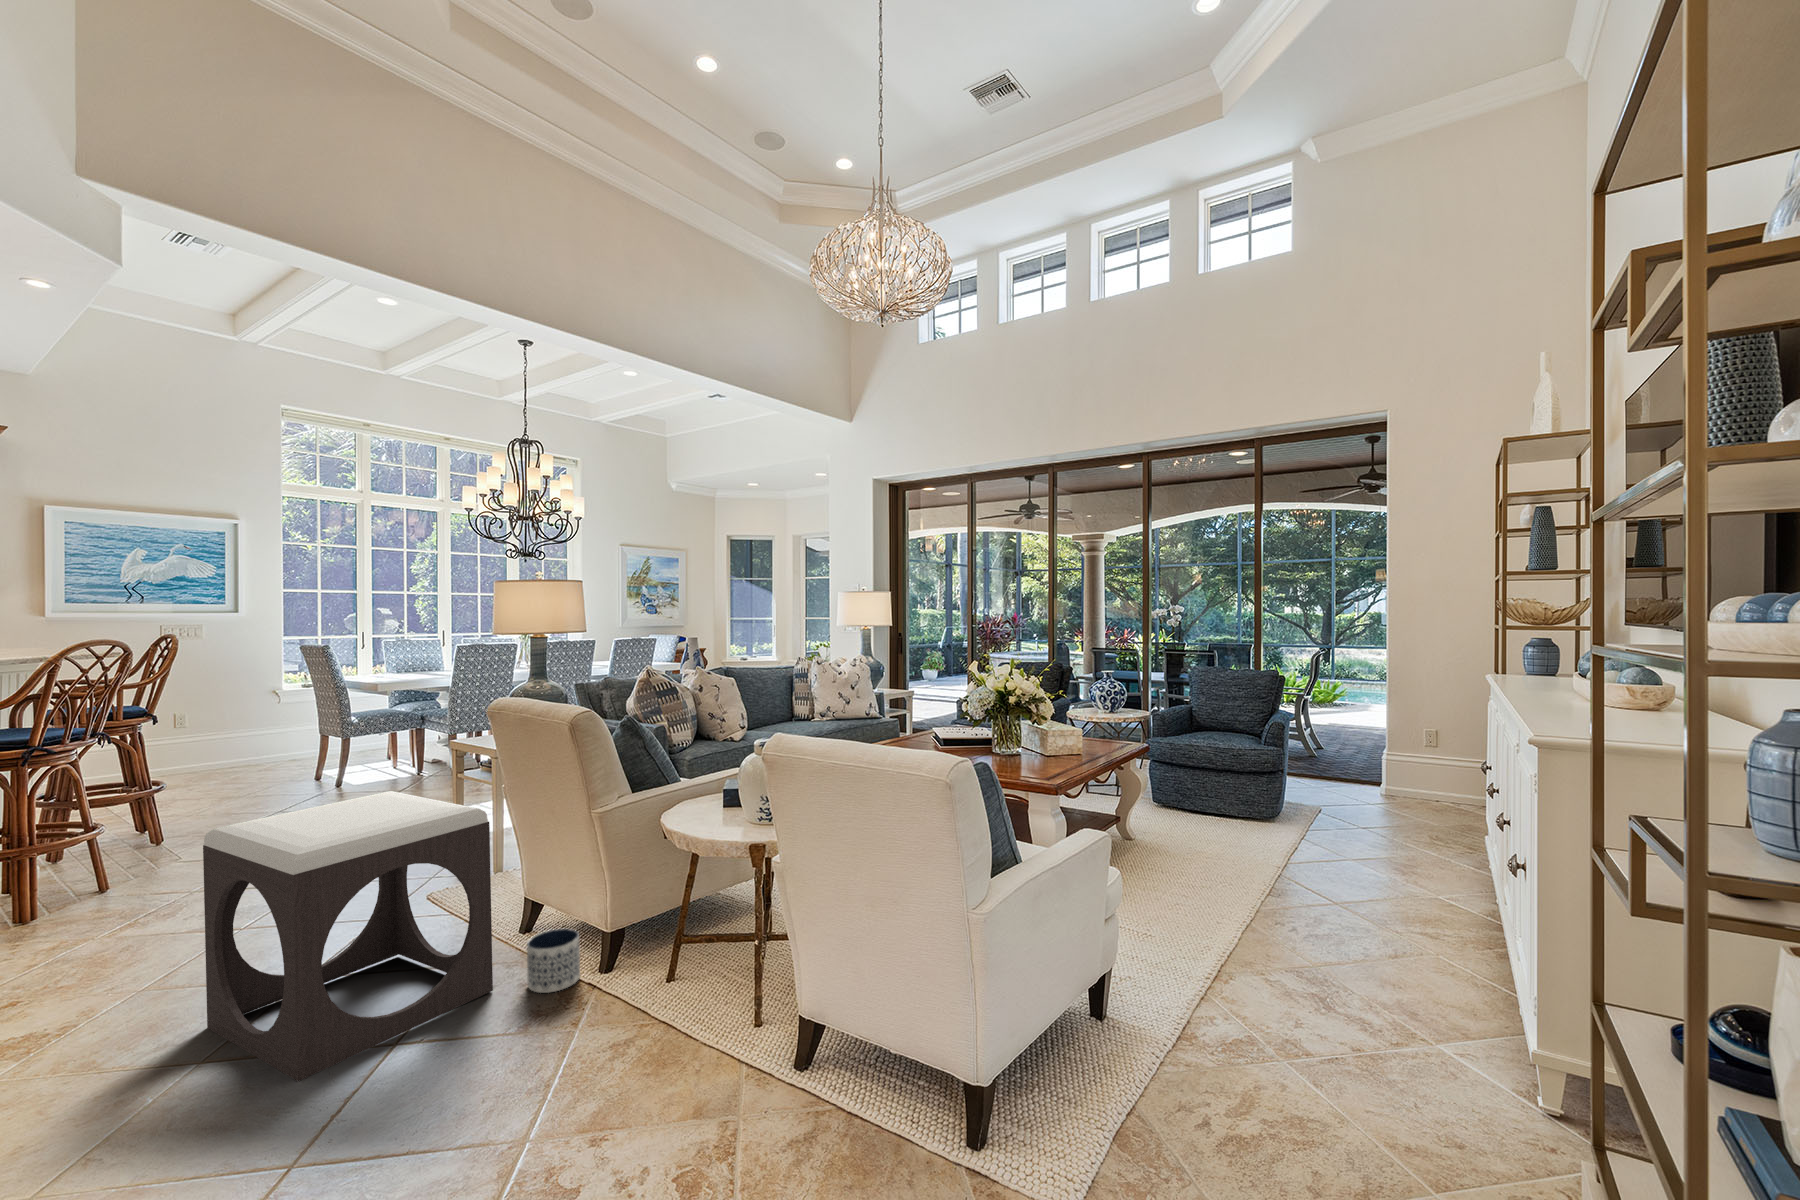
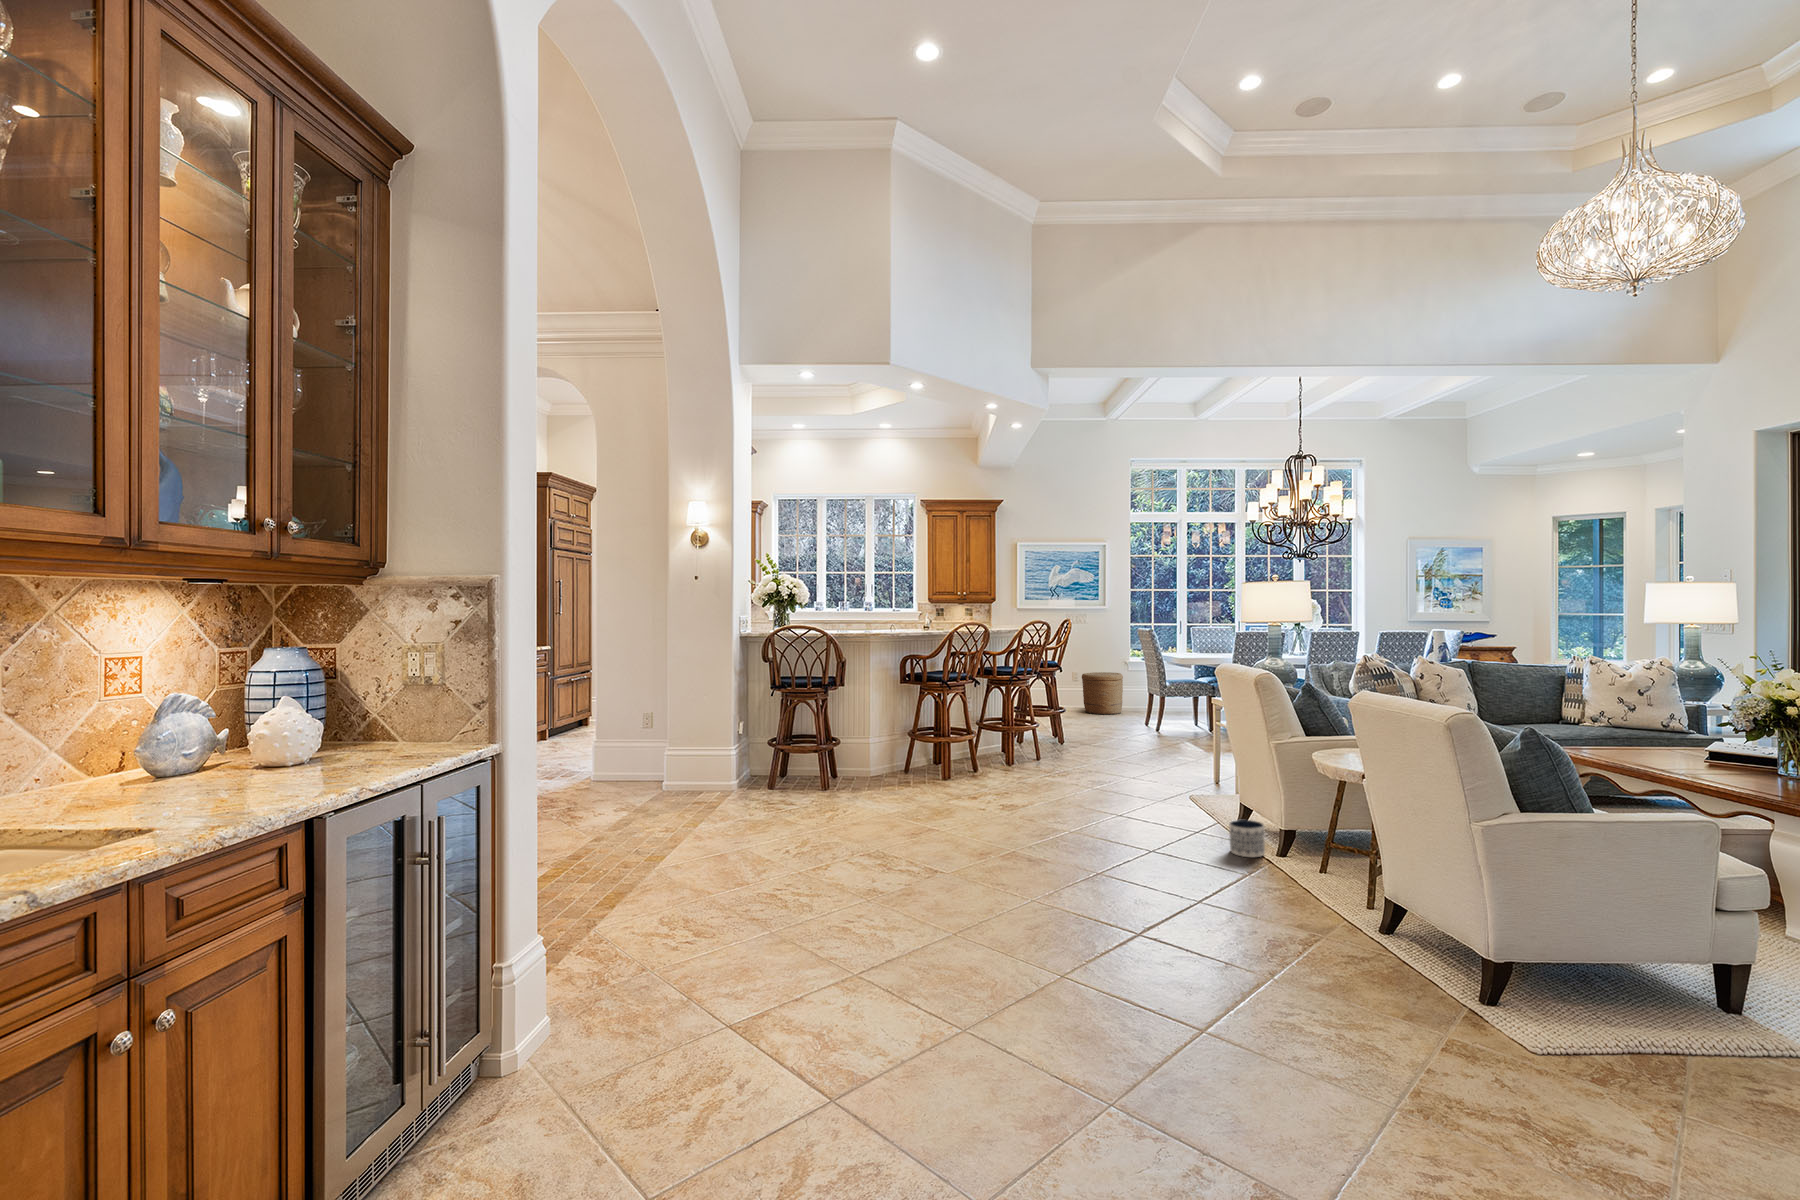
woven basket: none [191,711,269,777] -> present [1082,672,1123,714]
footstool: present [203,791,493,1081] -> none [1070,716,1209,852]

